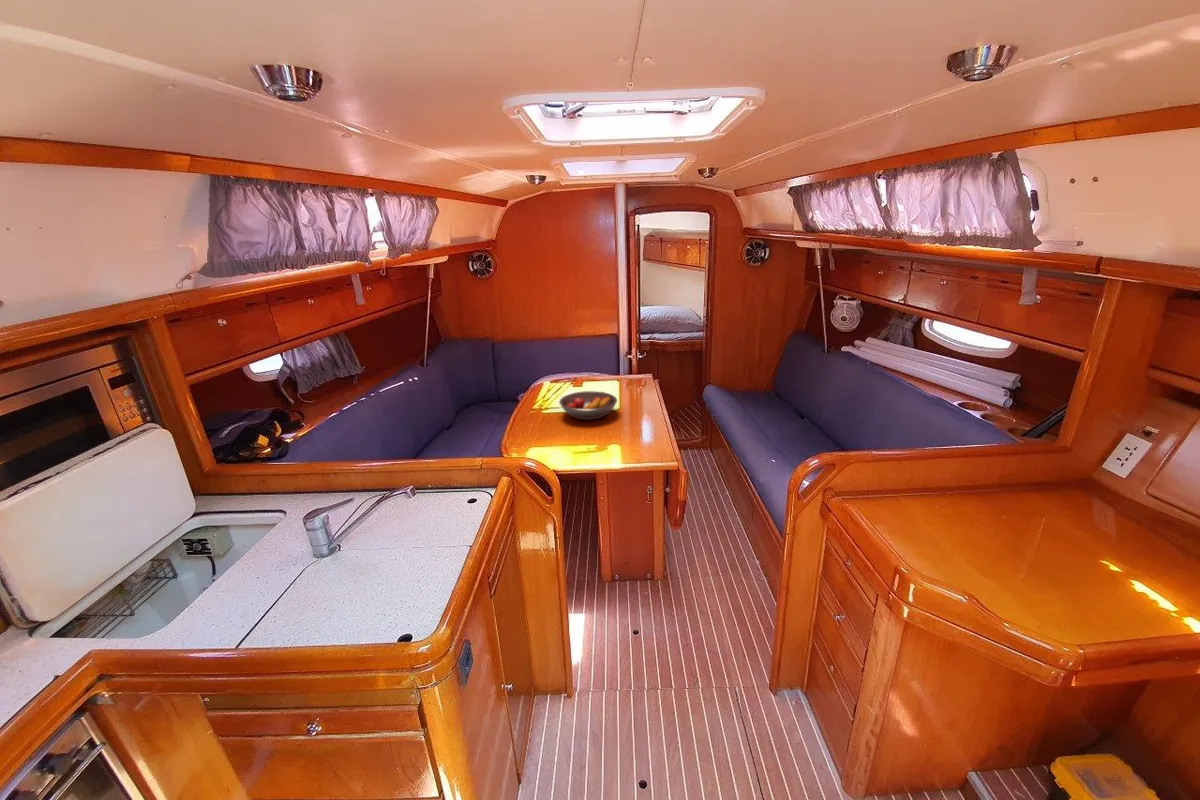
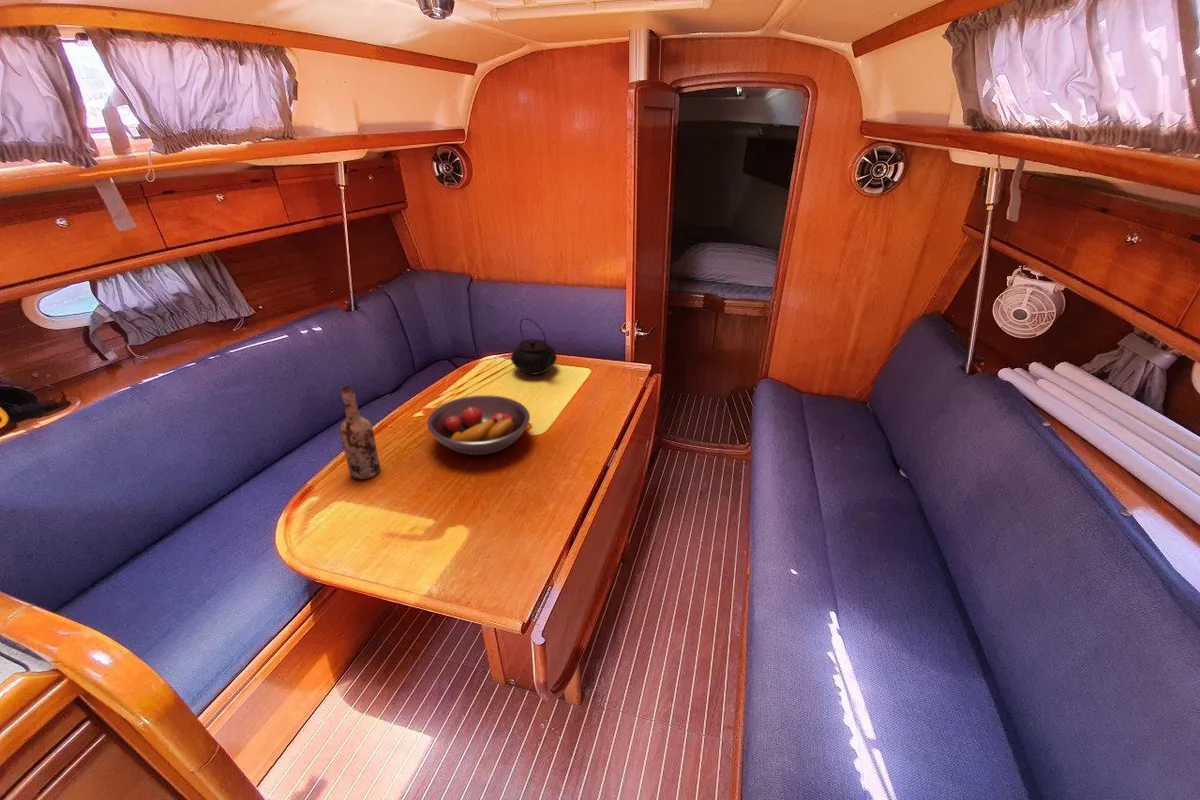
teapot: none [575,352,605,386] -> present [511,318,557,375]
wine bottle: none [525,383,544,438] -> present [340,387,380,480]

